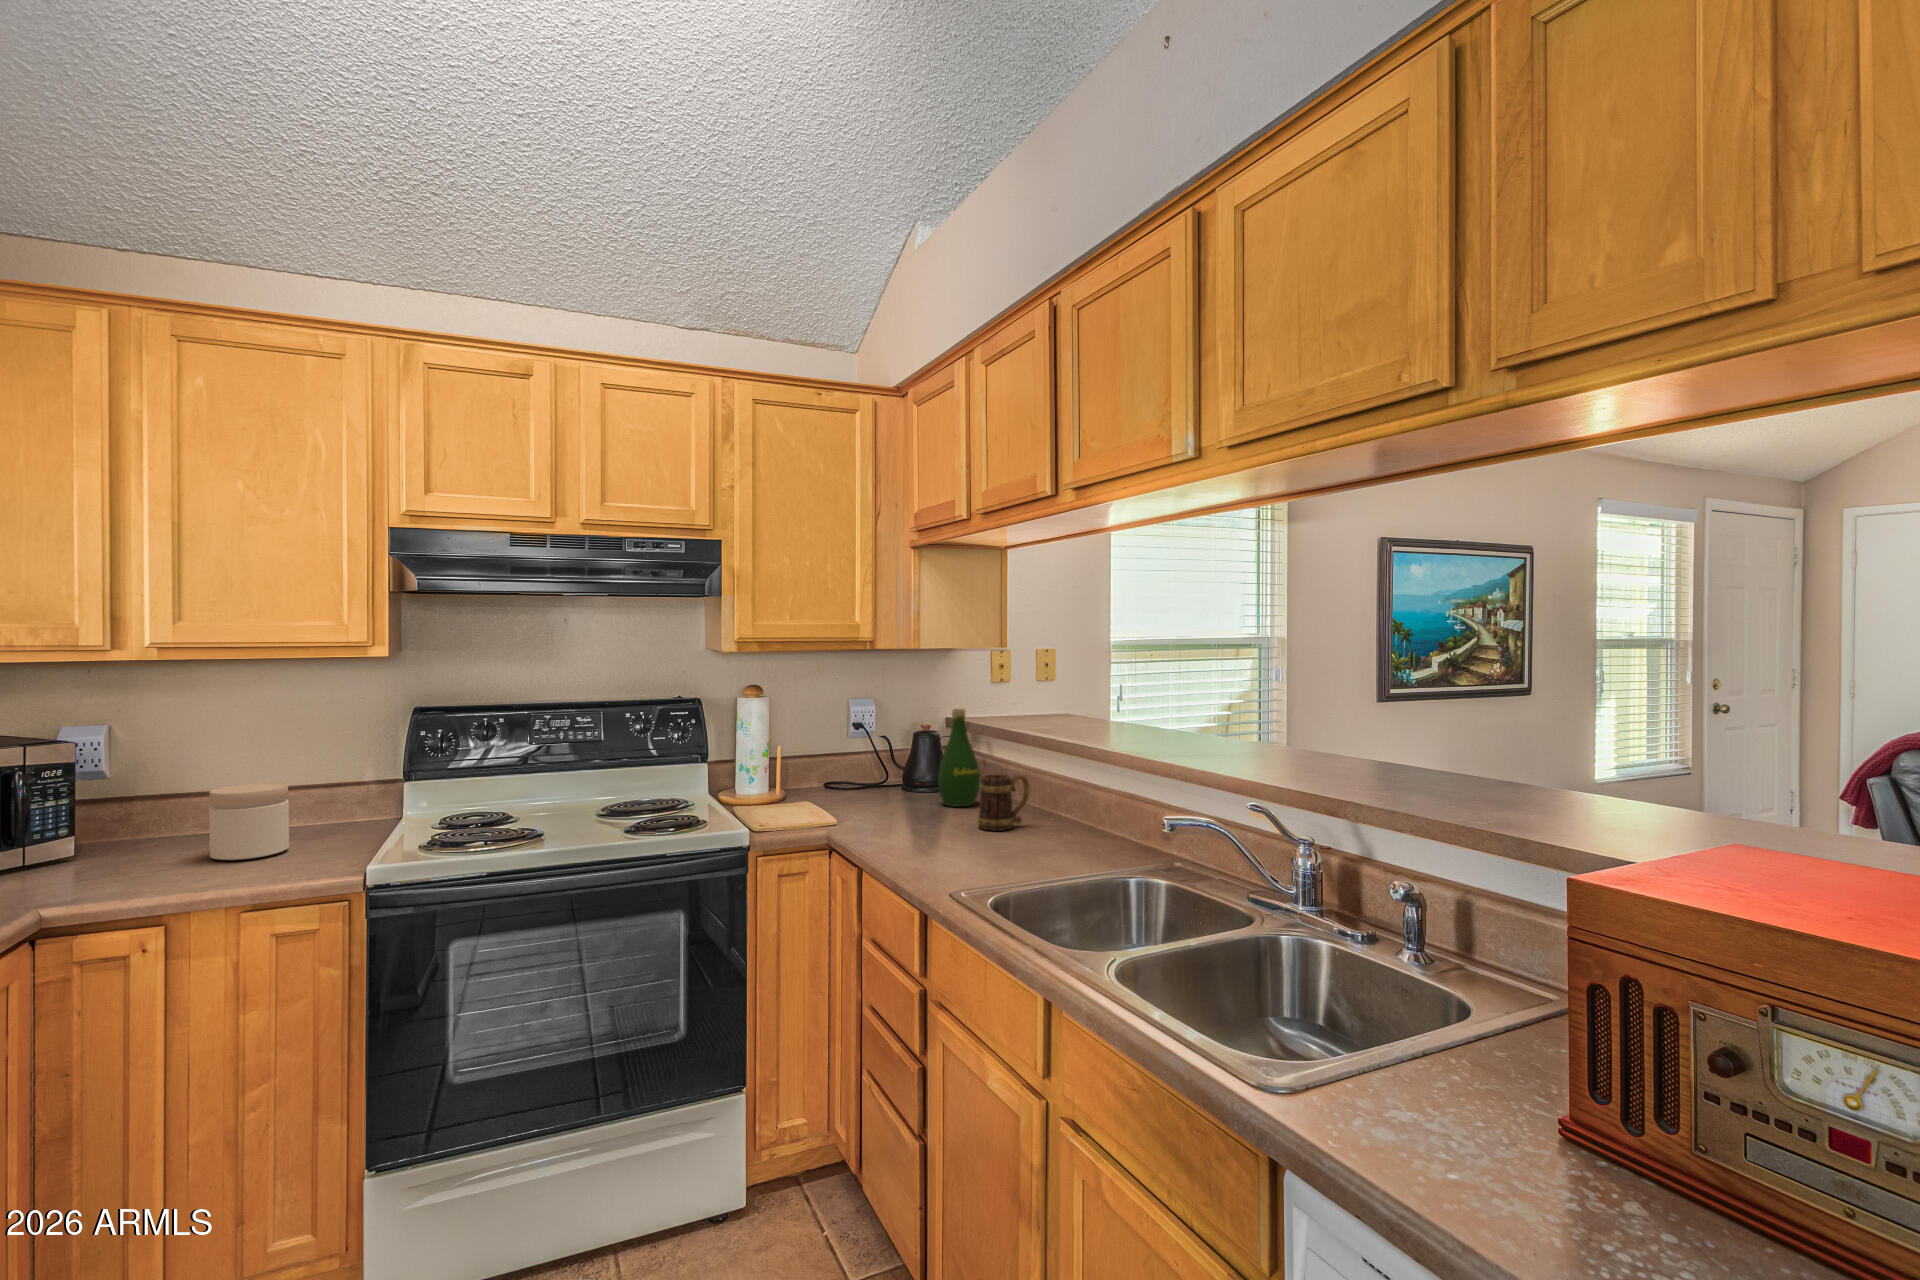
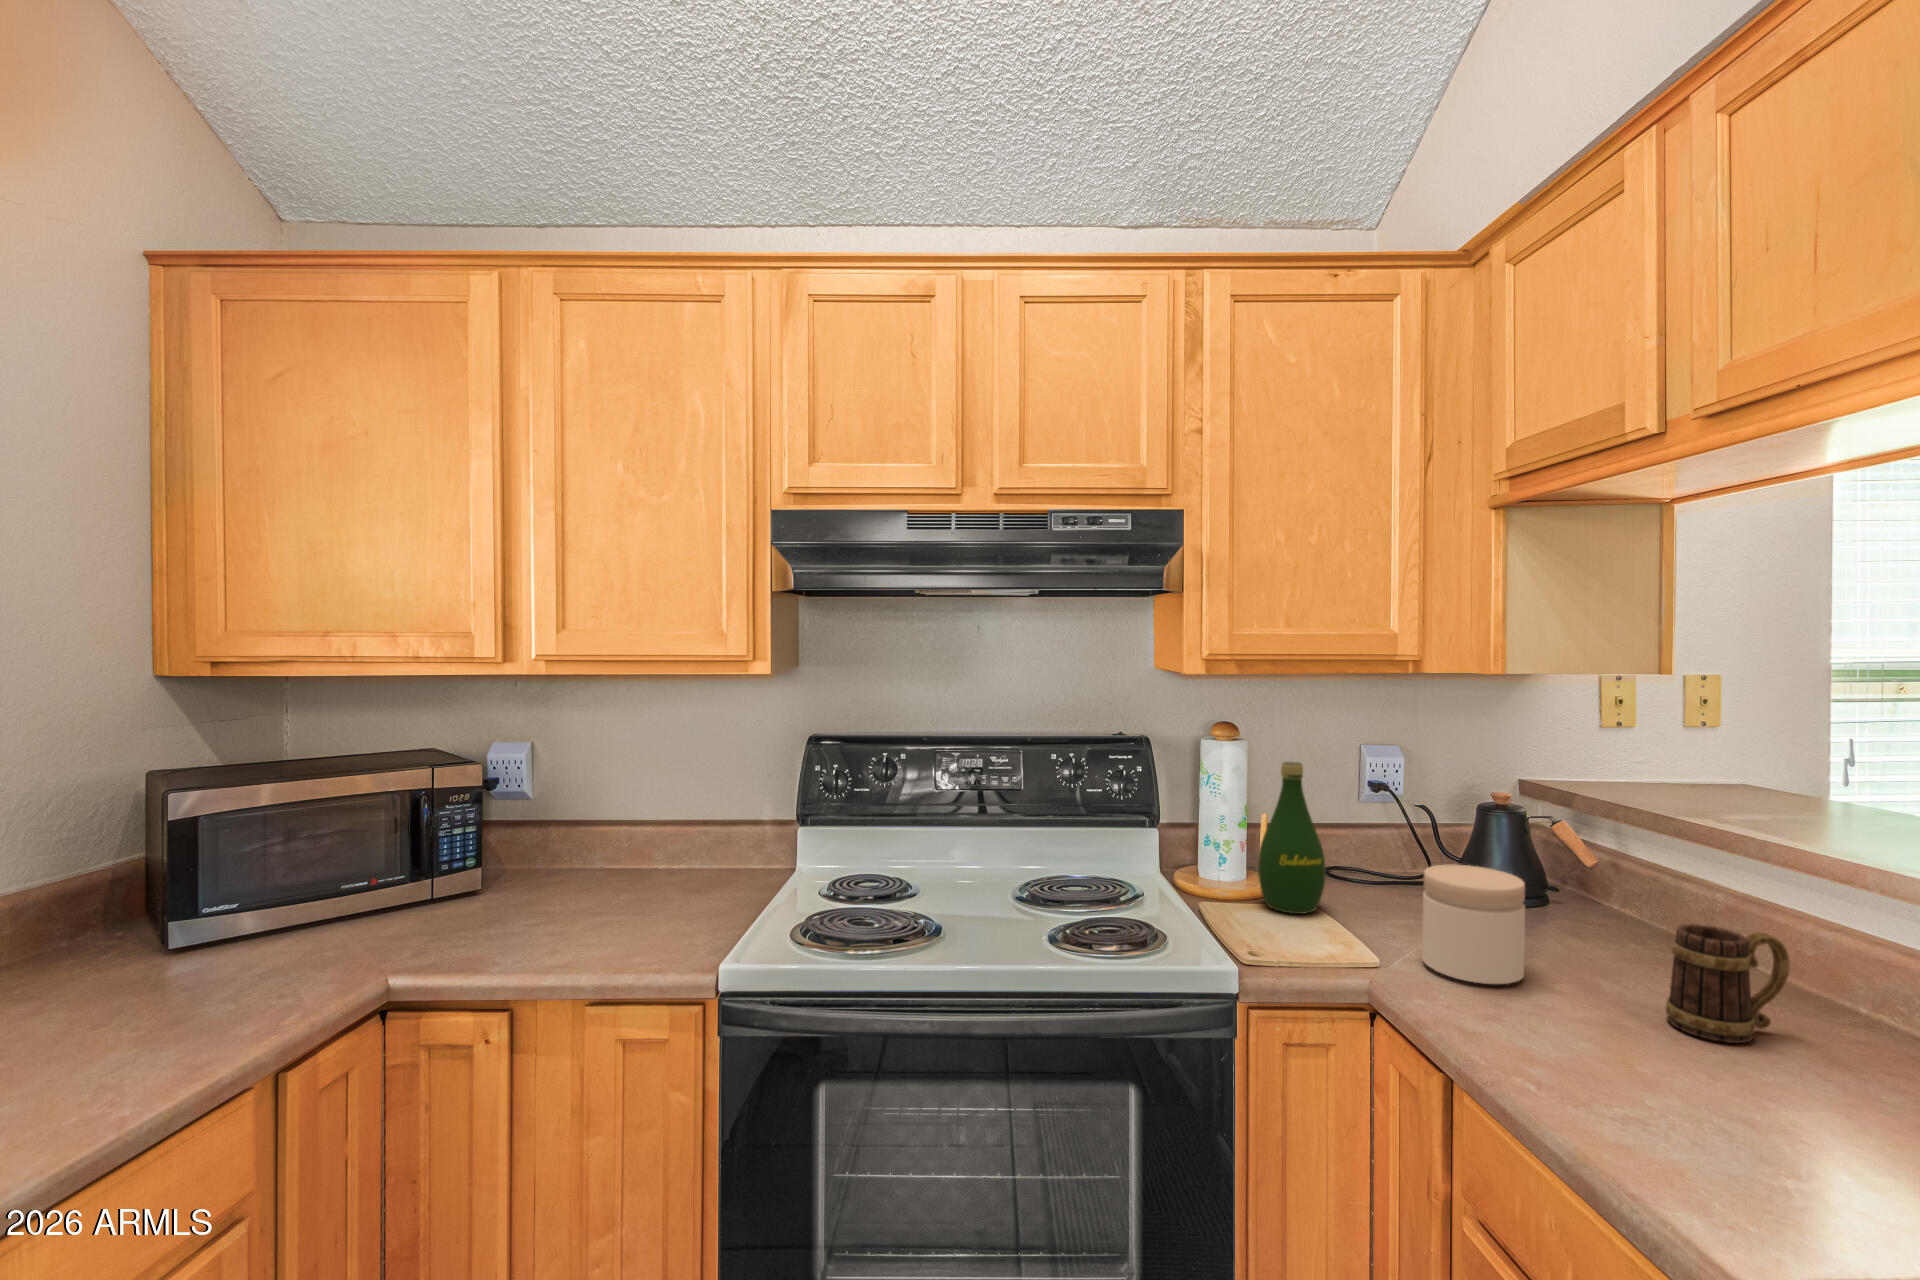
bottle: present [938,709,980,807] -> present [1258,762,1326,914]
jar: present [209,783,289,860] -> present [1422,865,1525,984]

